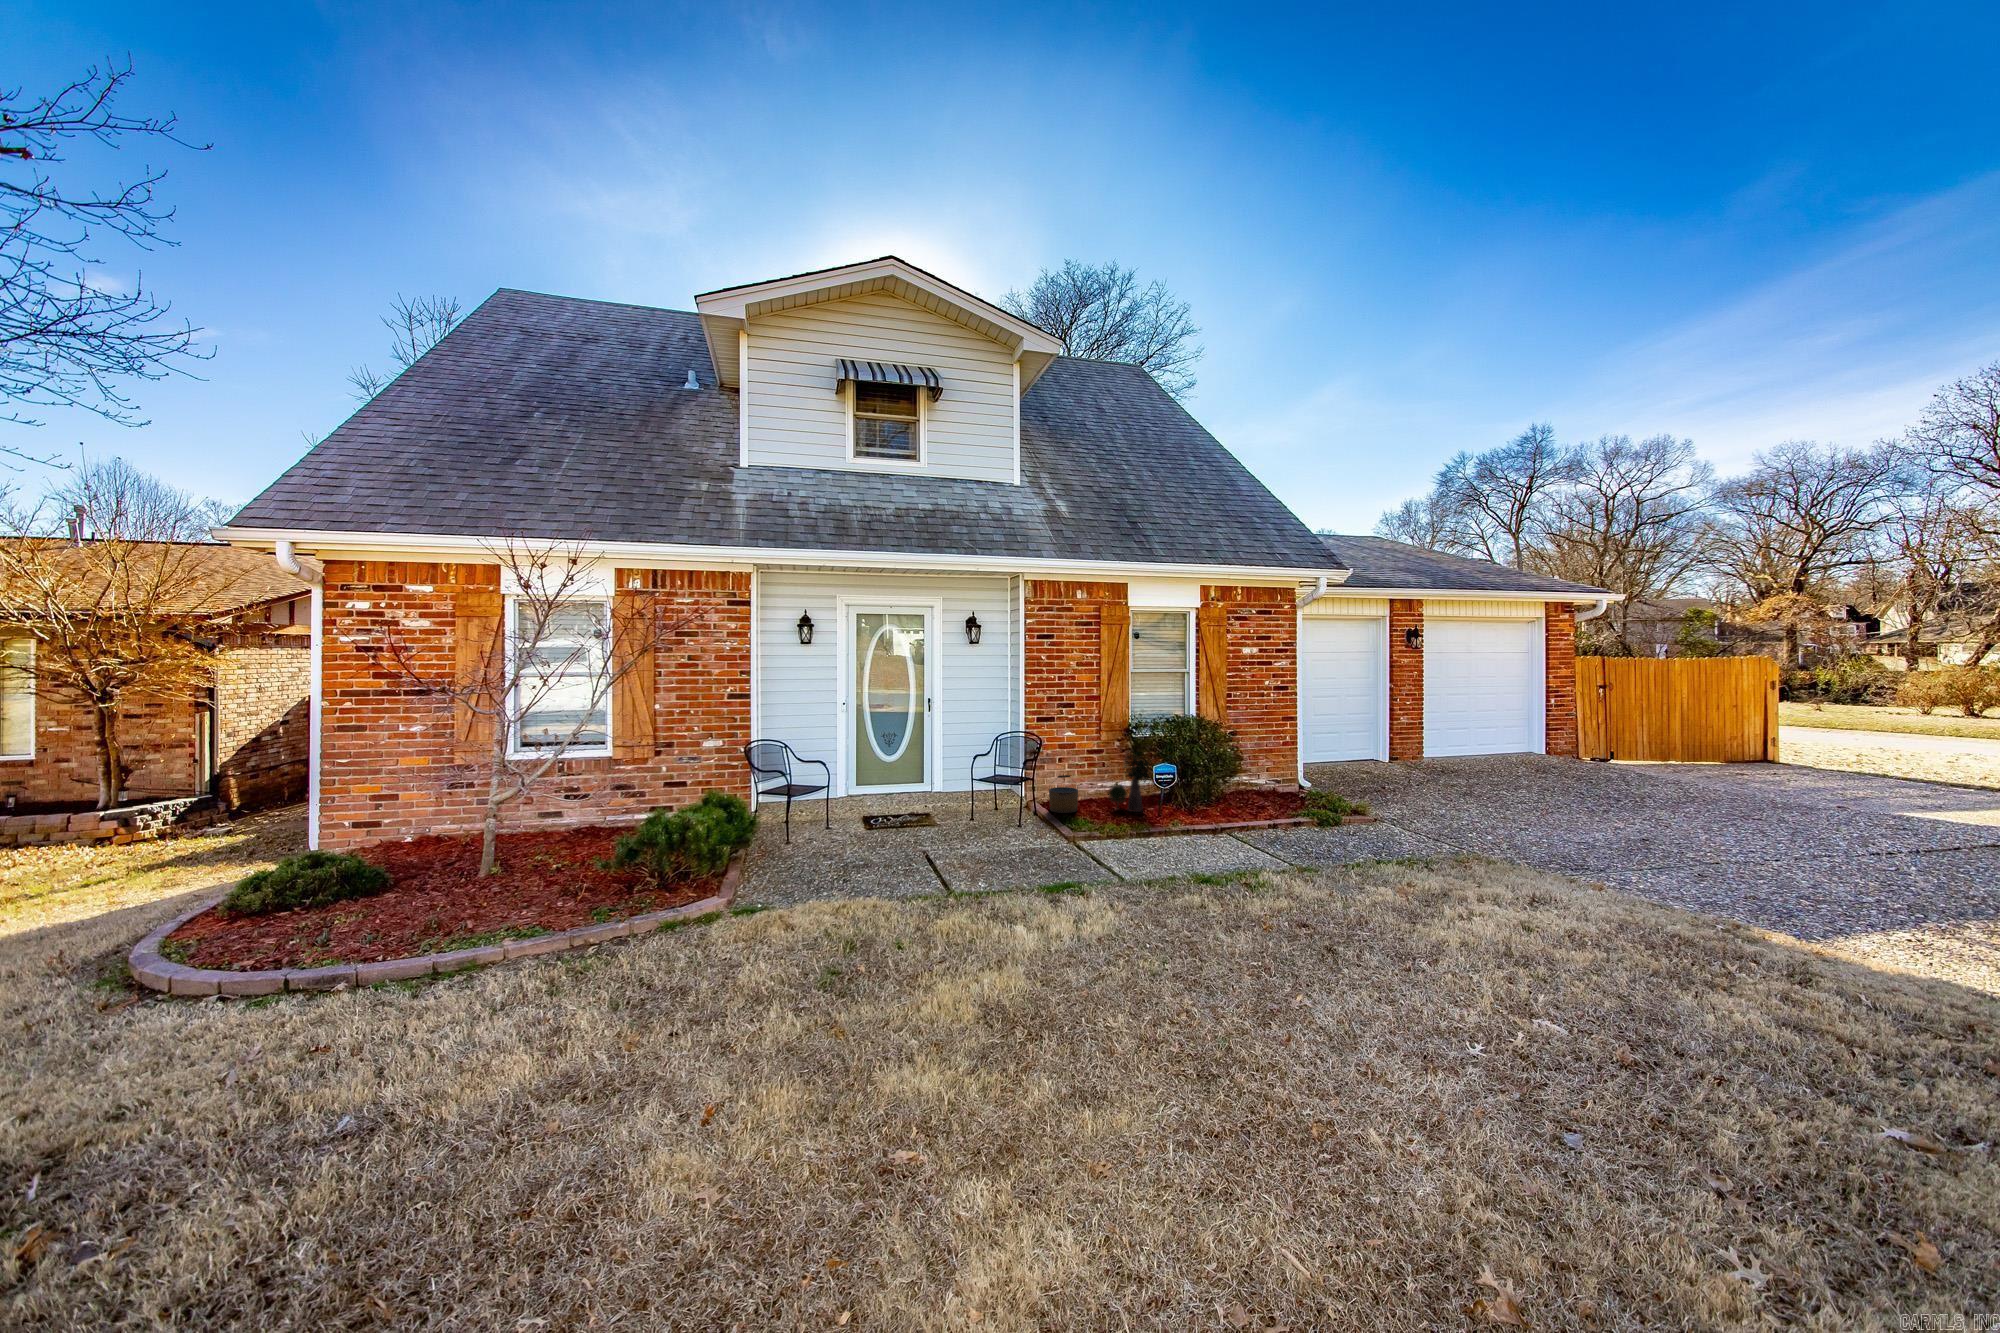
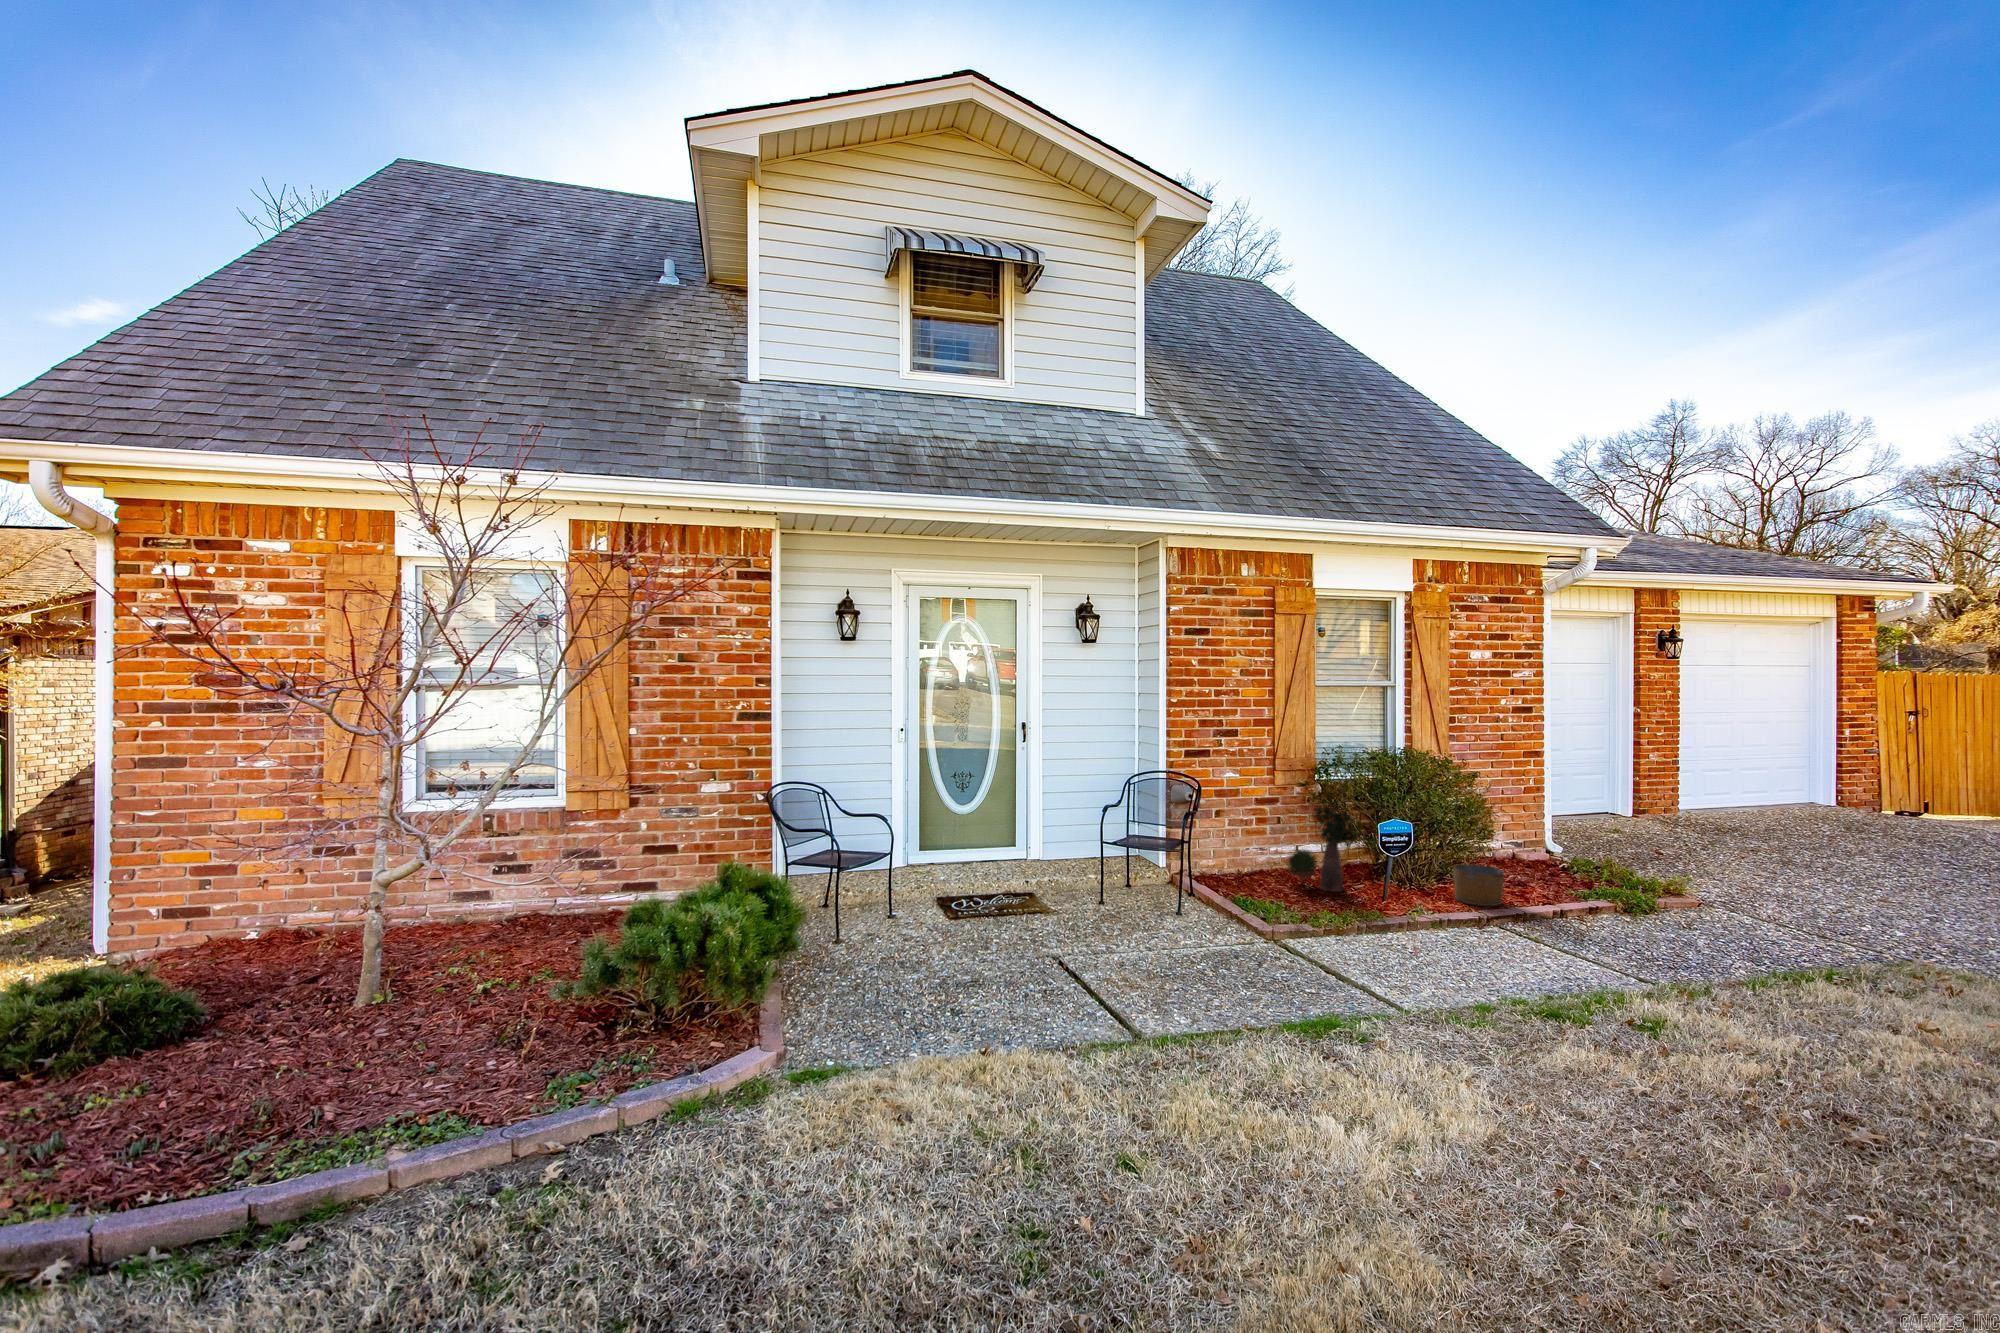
bucket: present [1049,775,1078,813] -> present [1453,846,1504,906]

